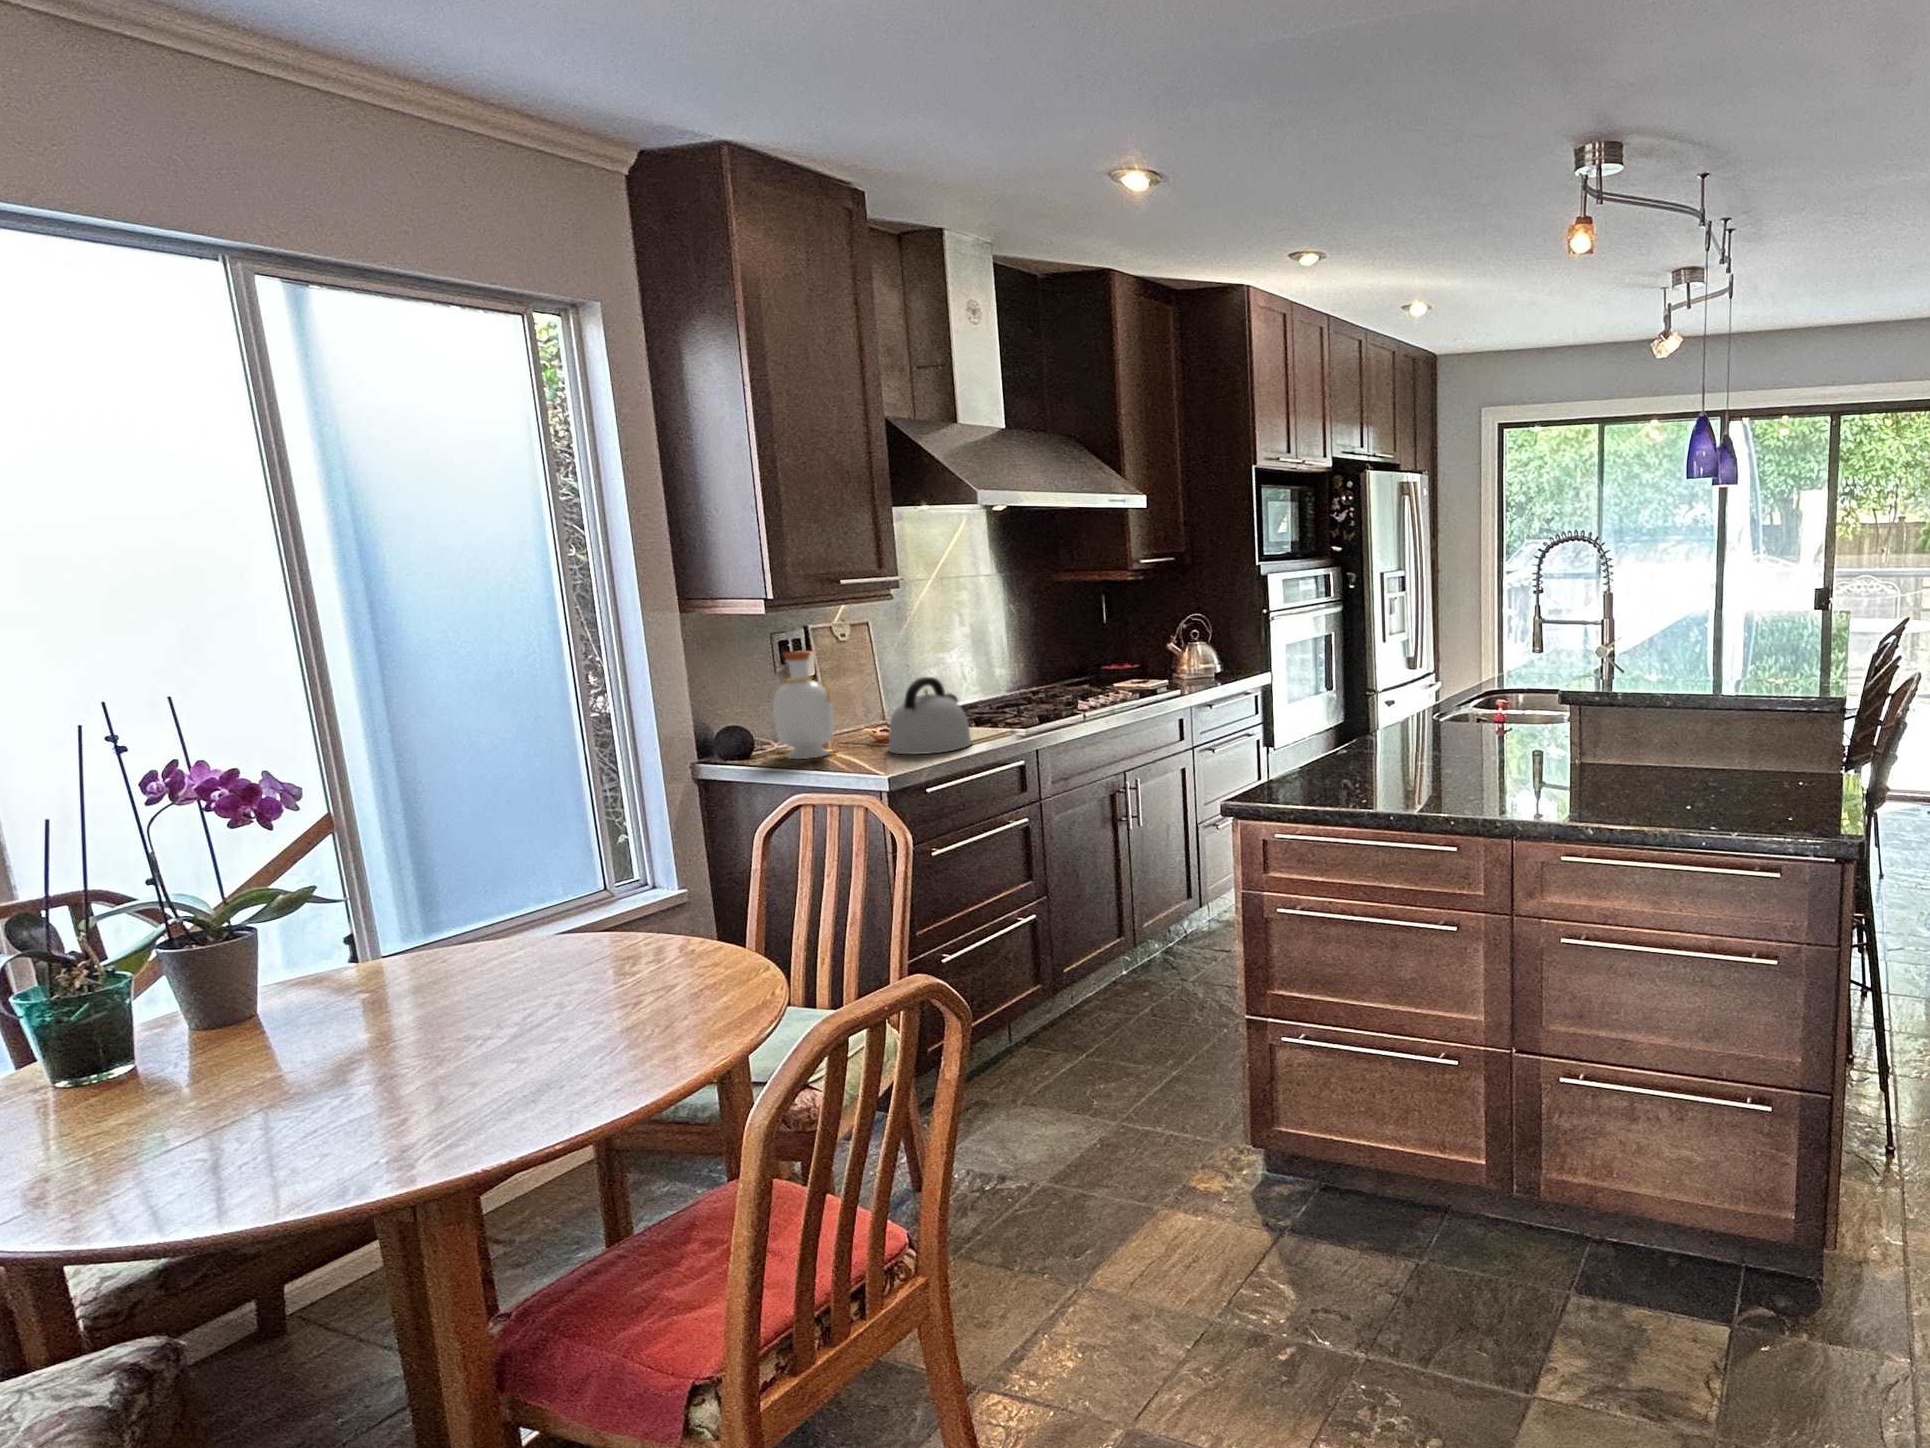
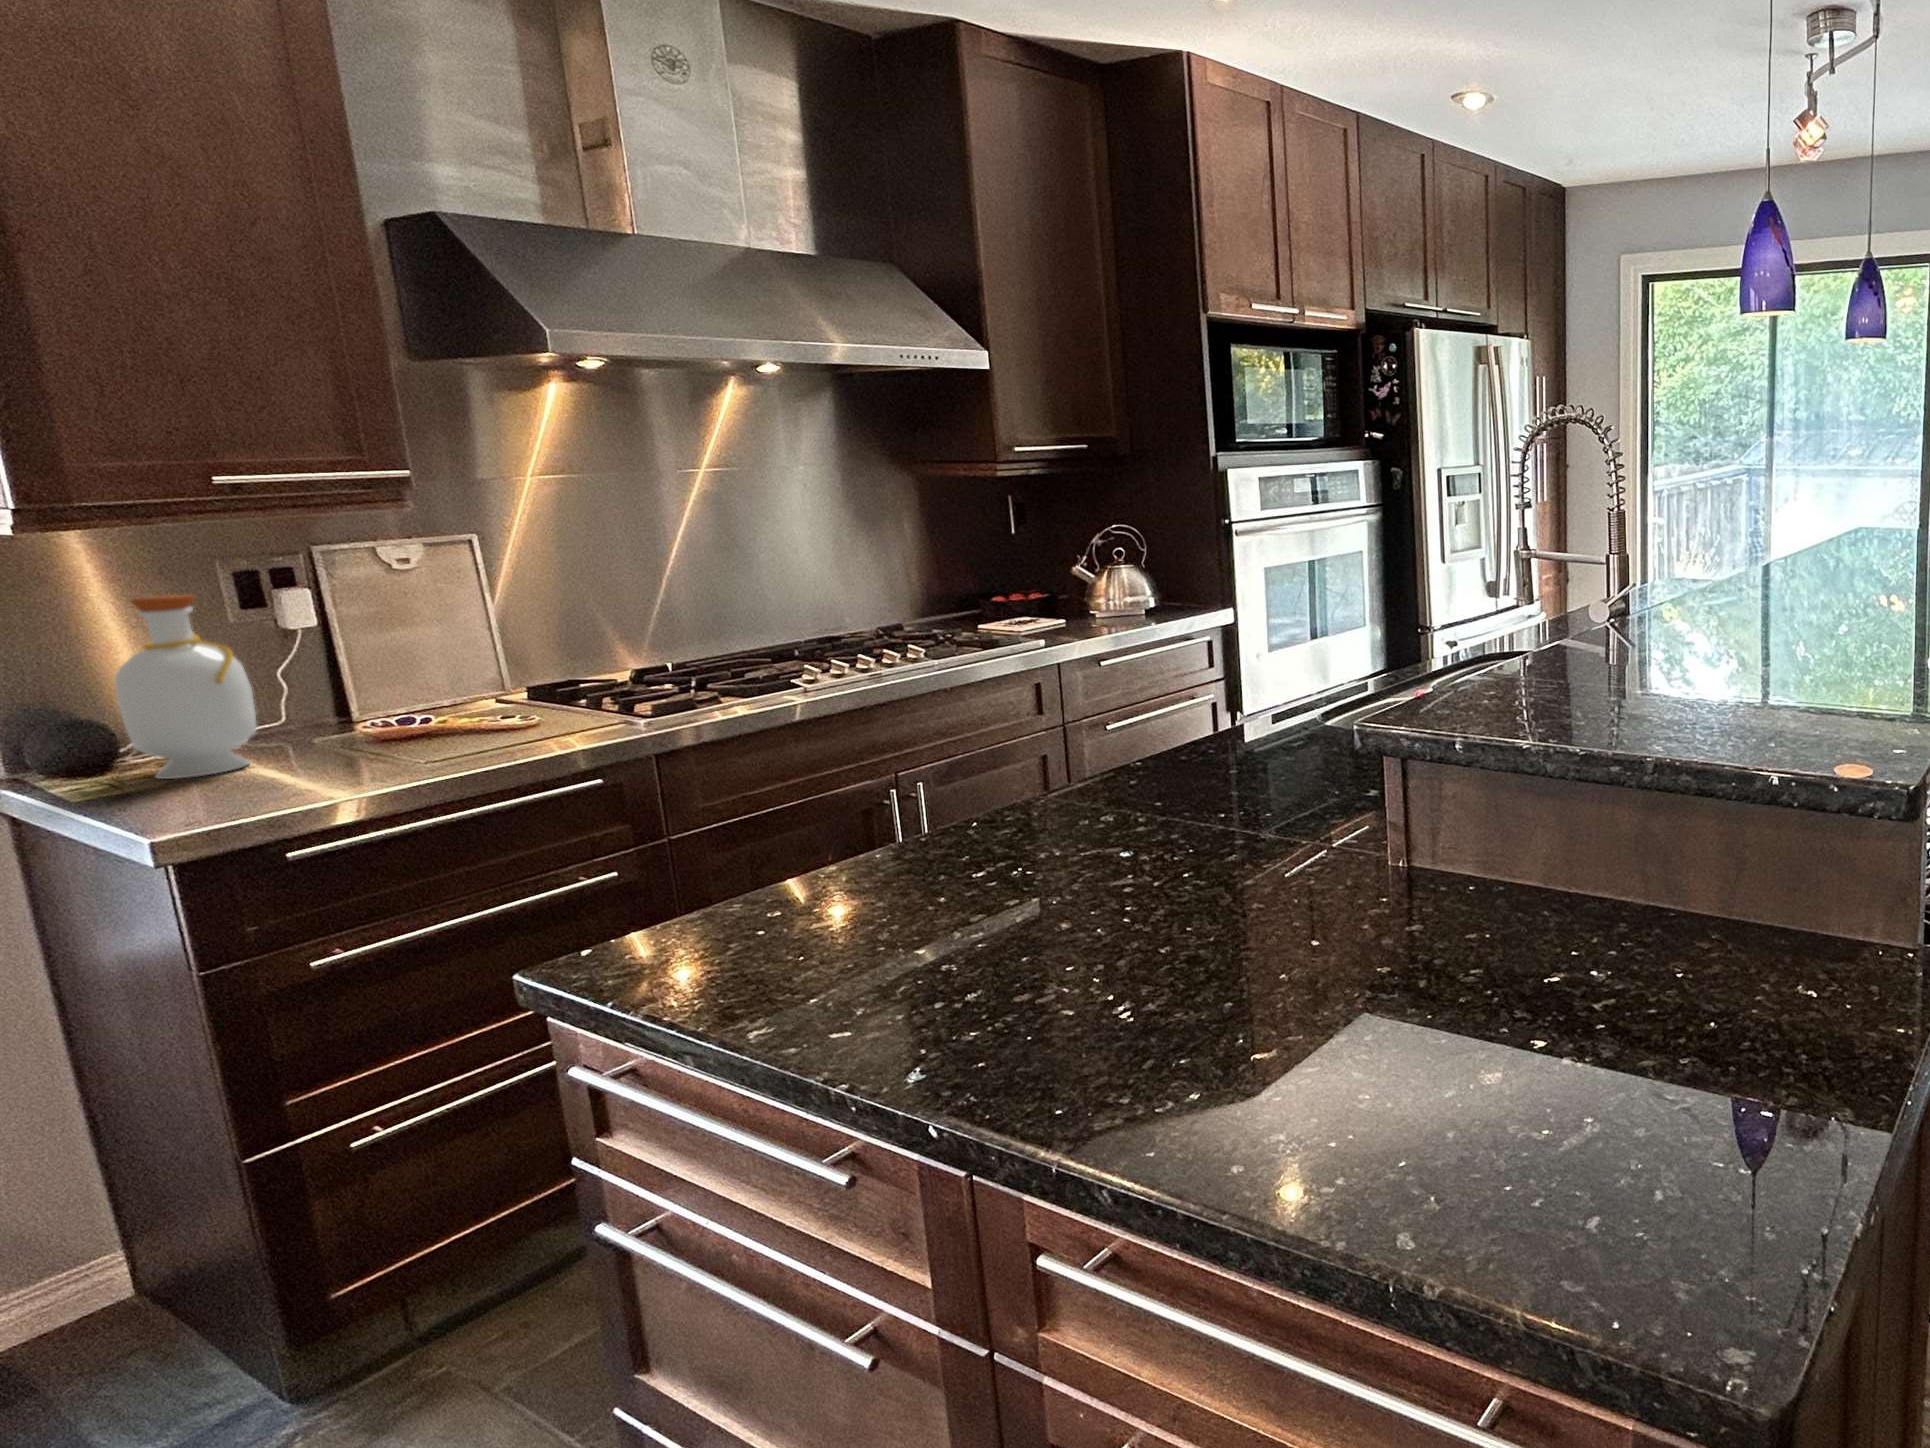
kettle: present [889,677,972,754] -> none [340,639,522,774]

